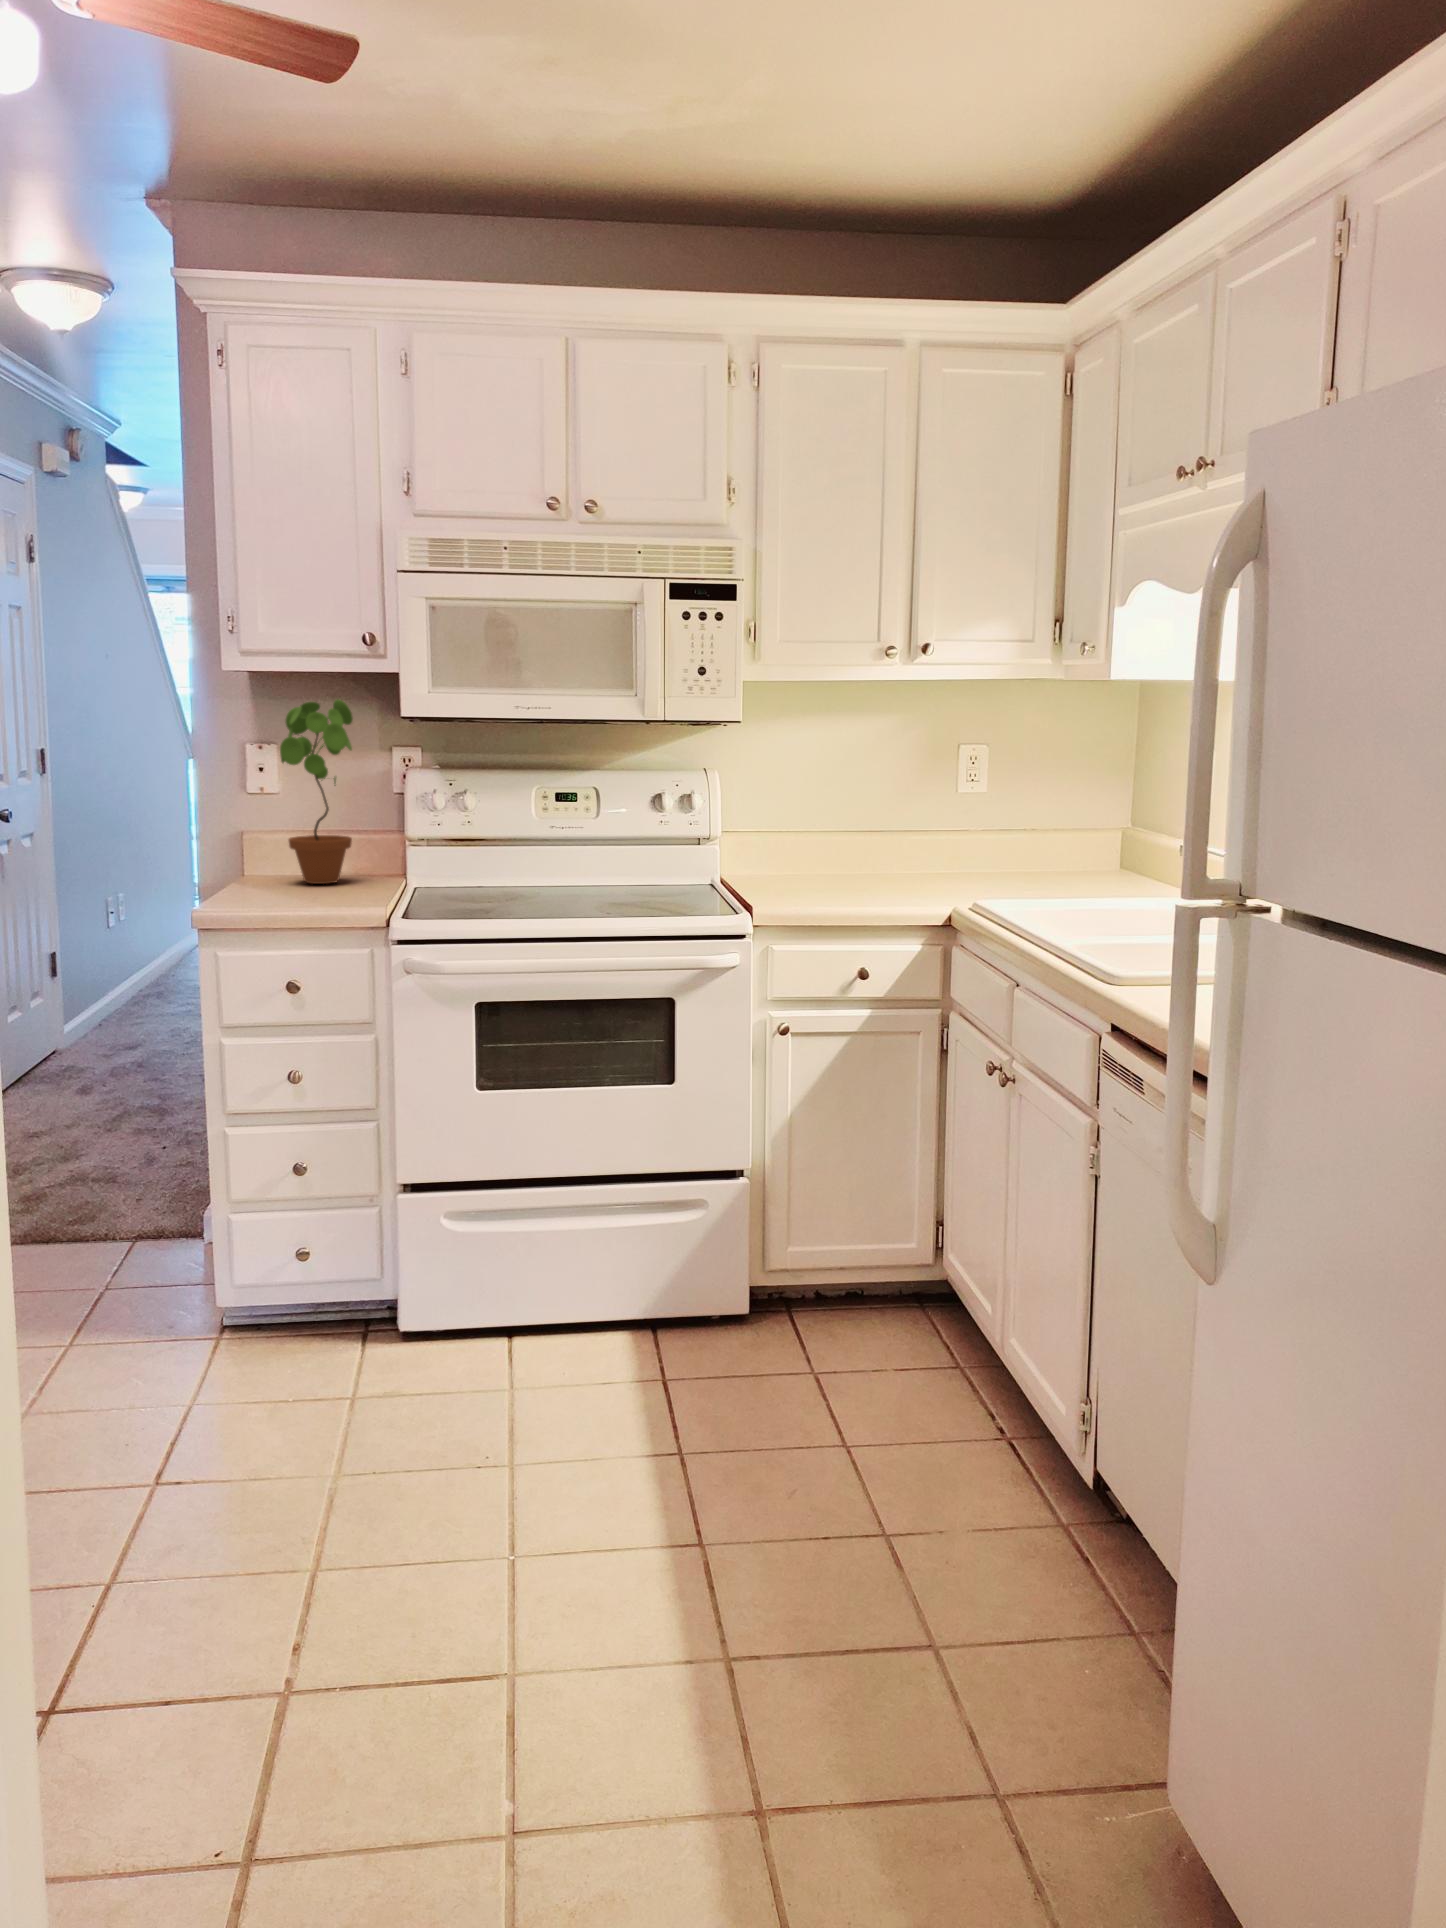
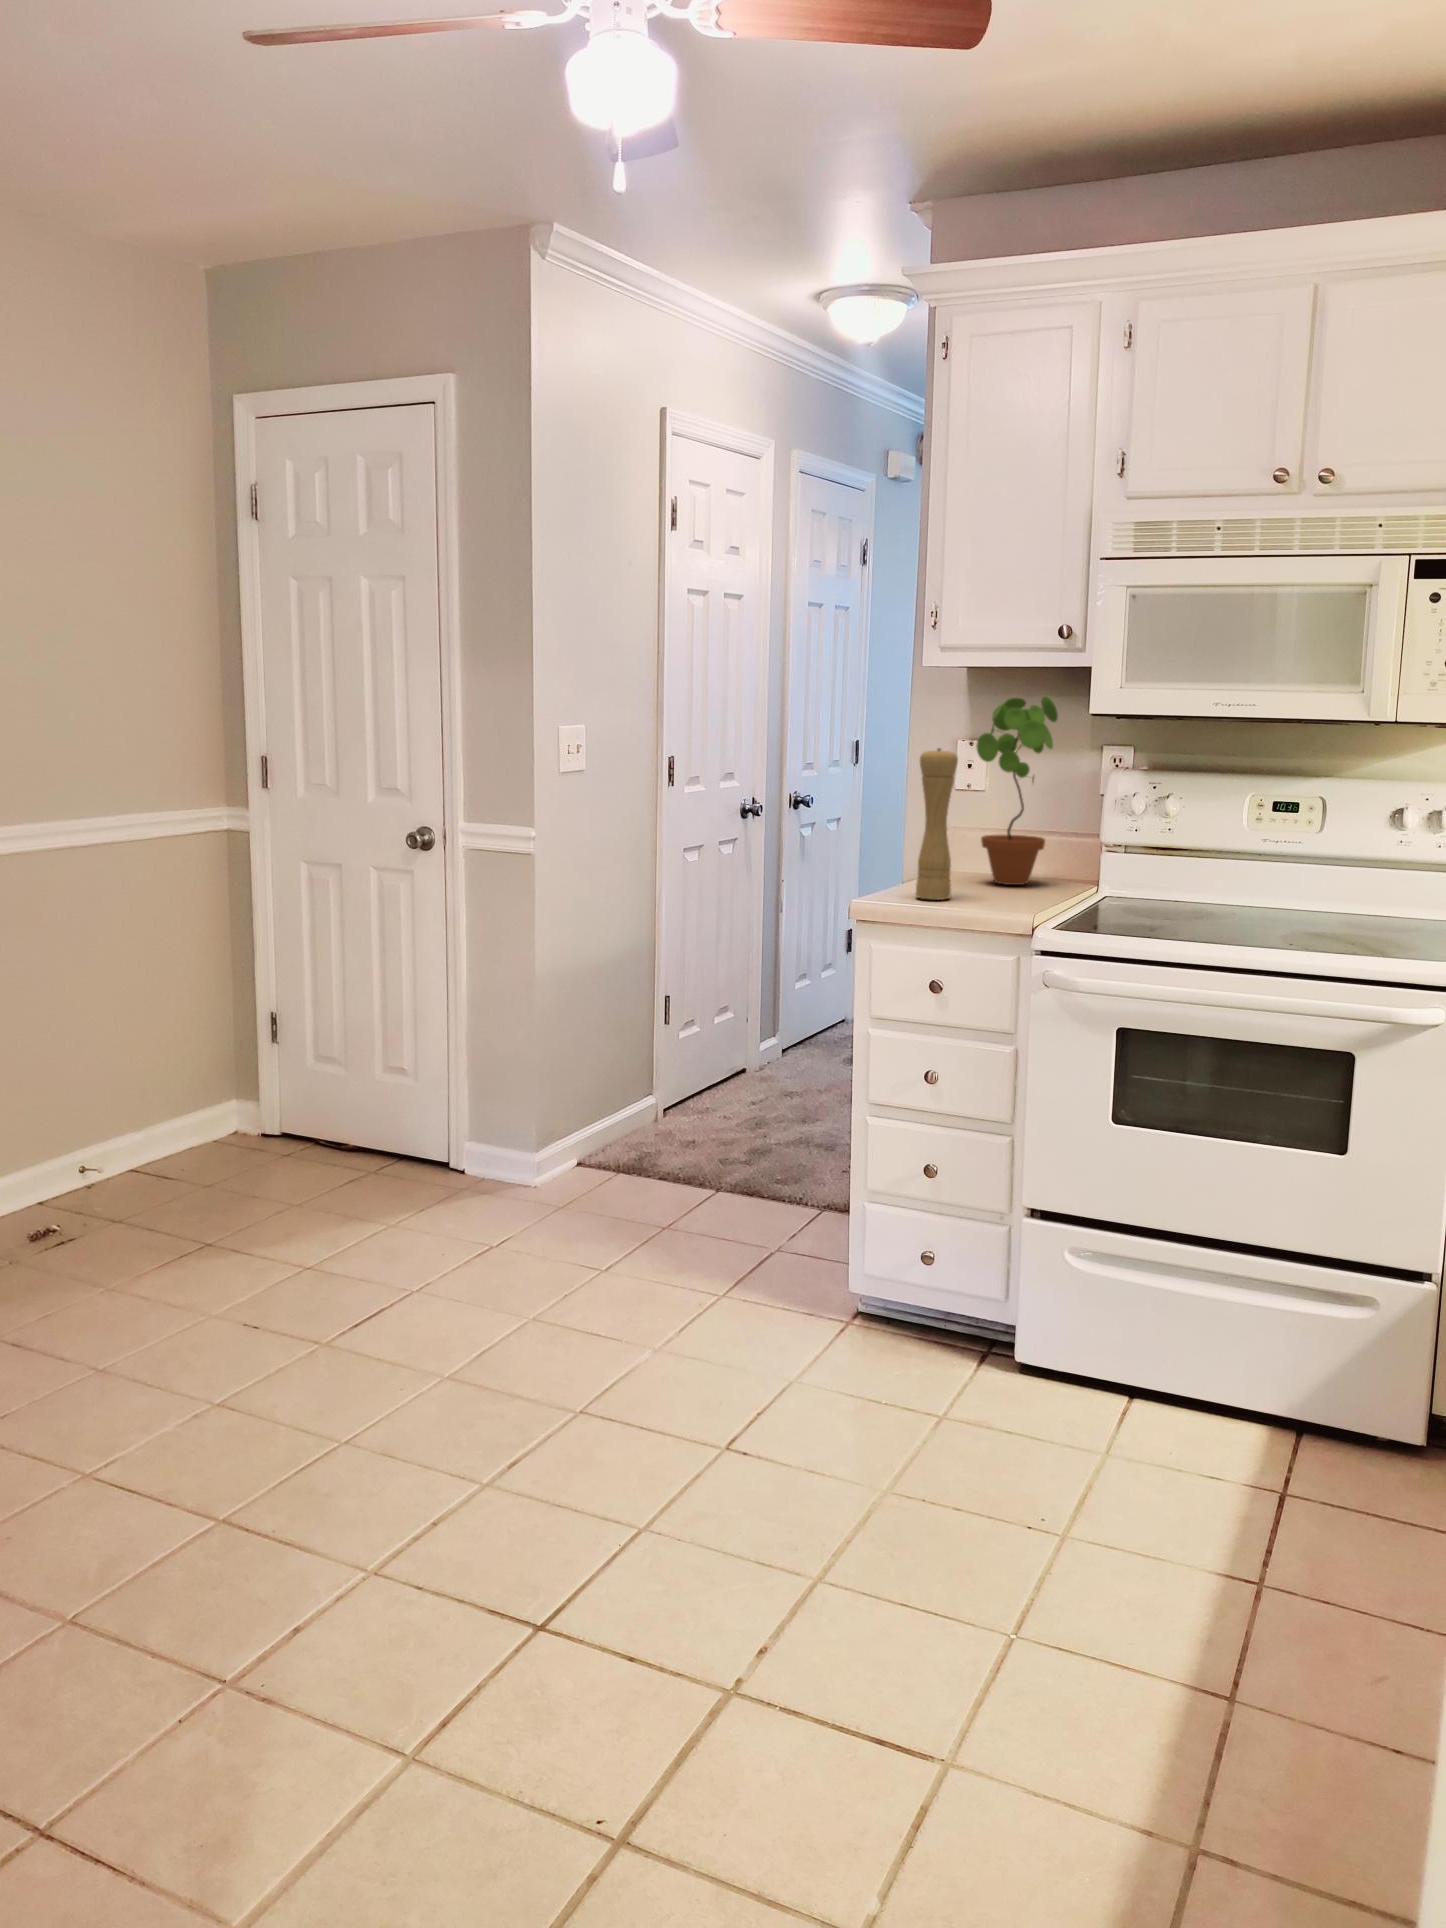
pepper mill: none [238,753,281,904] -> present [916,748,958,900]

